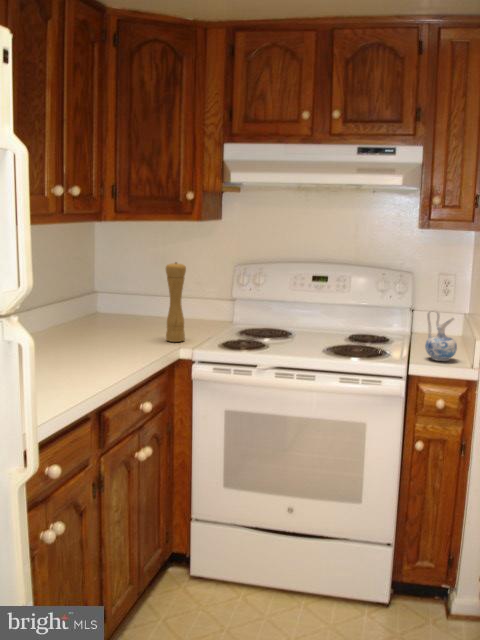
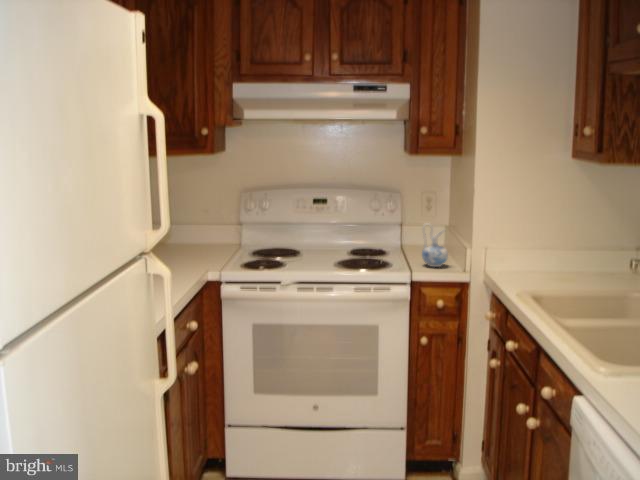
pepper mill: present [166,262,186,342] -> none [187,193,208,266]

